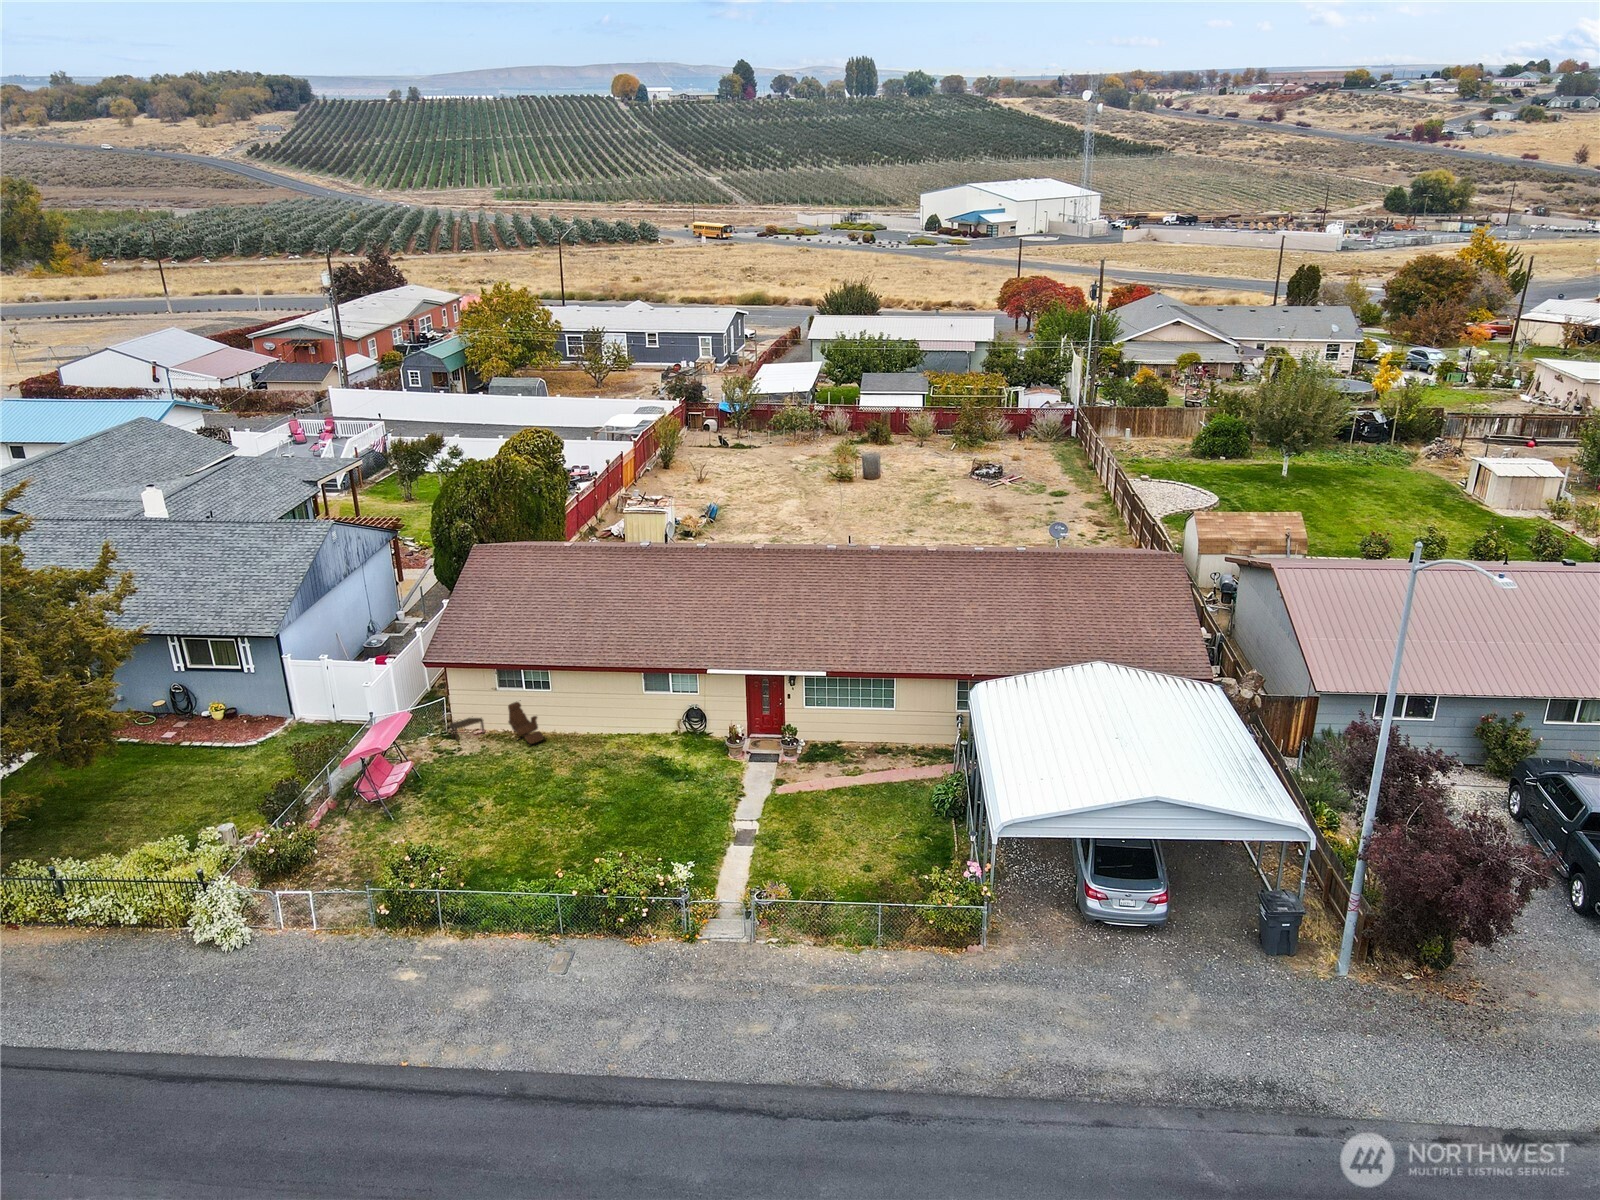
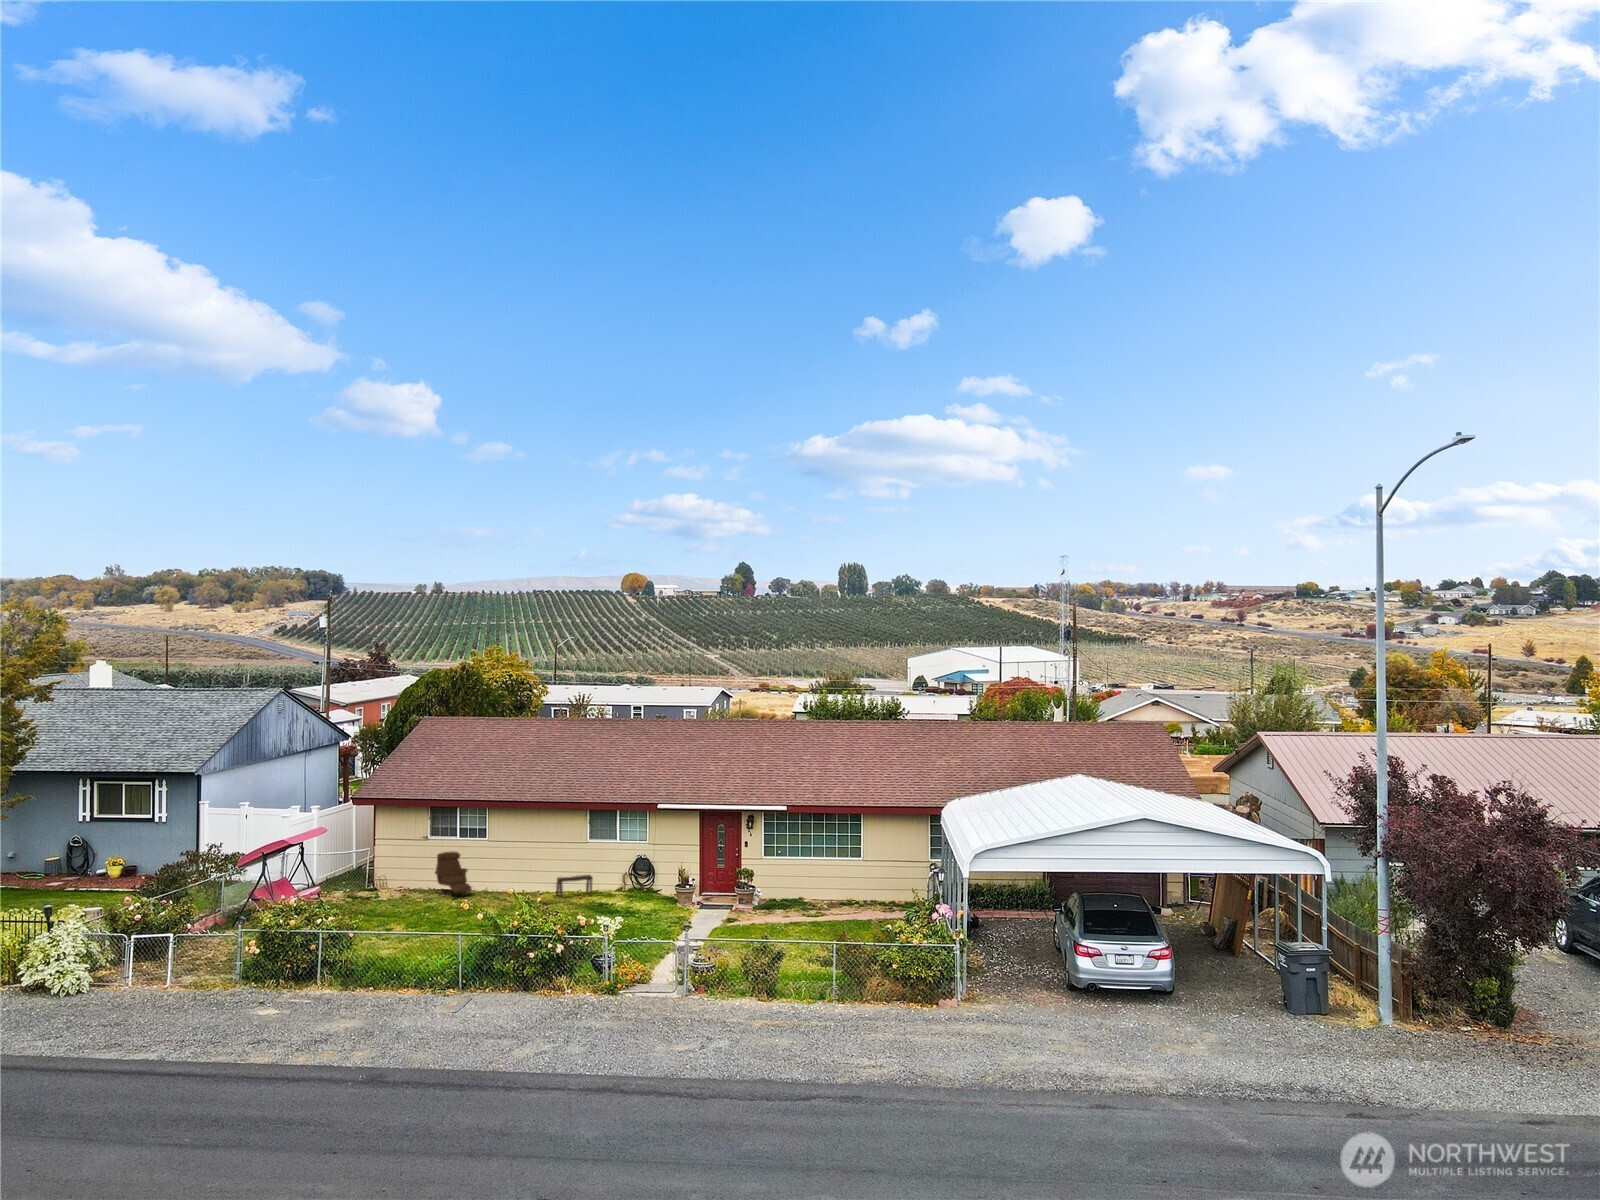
bench: present [451,718,484,741] -> present [556,875,593,898]

